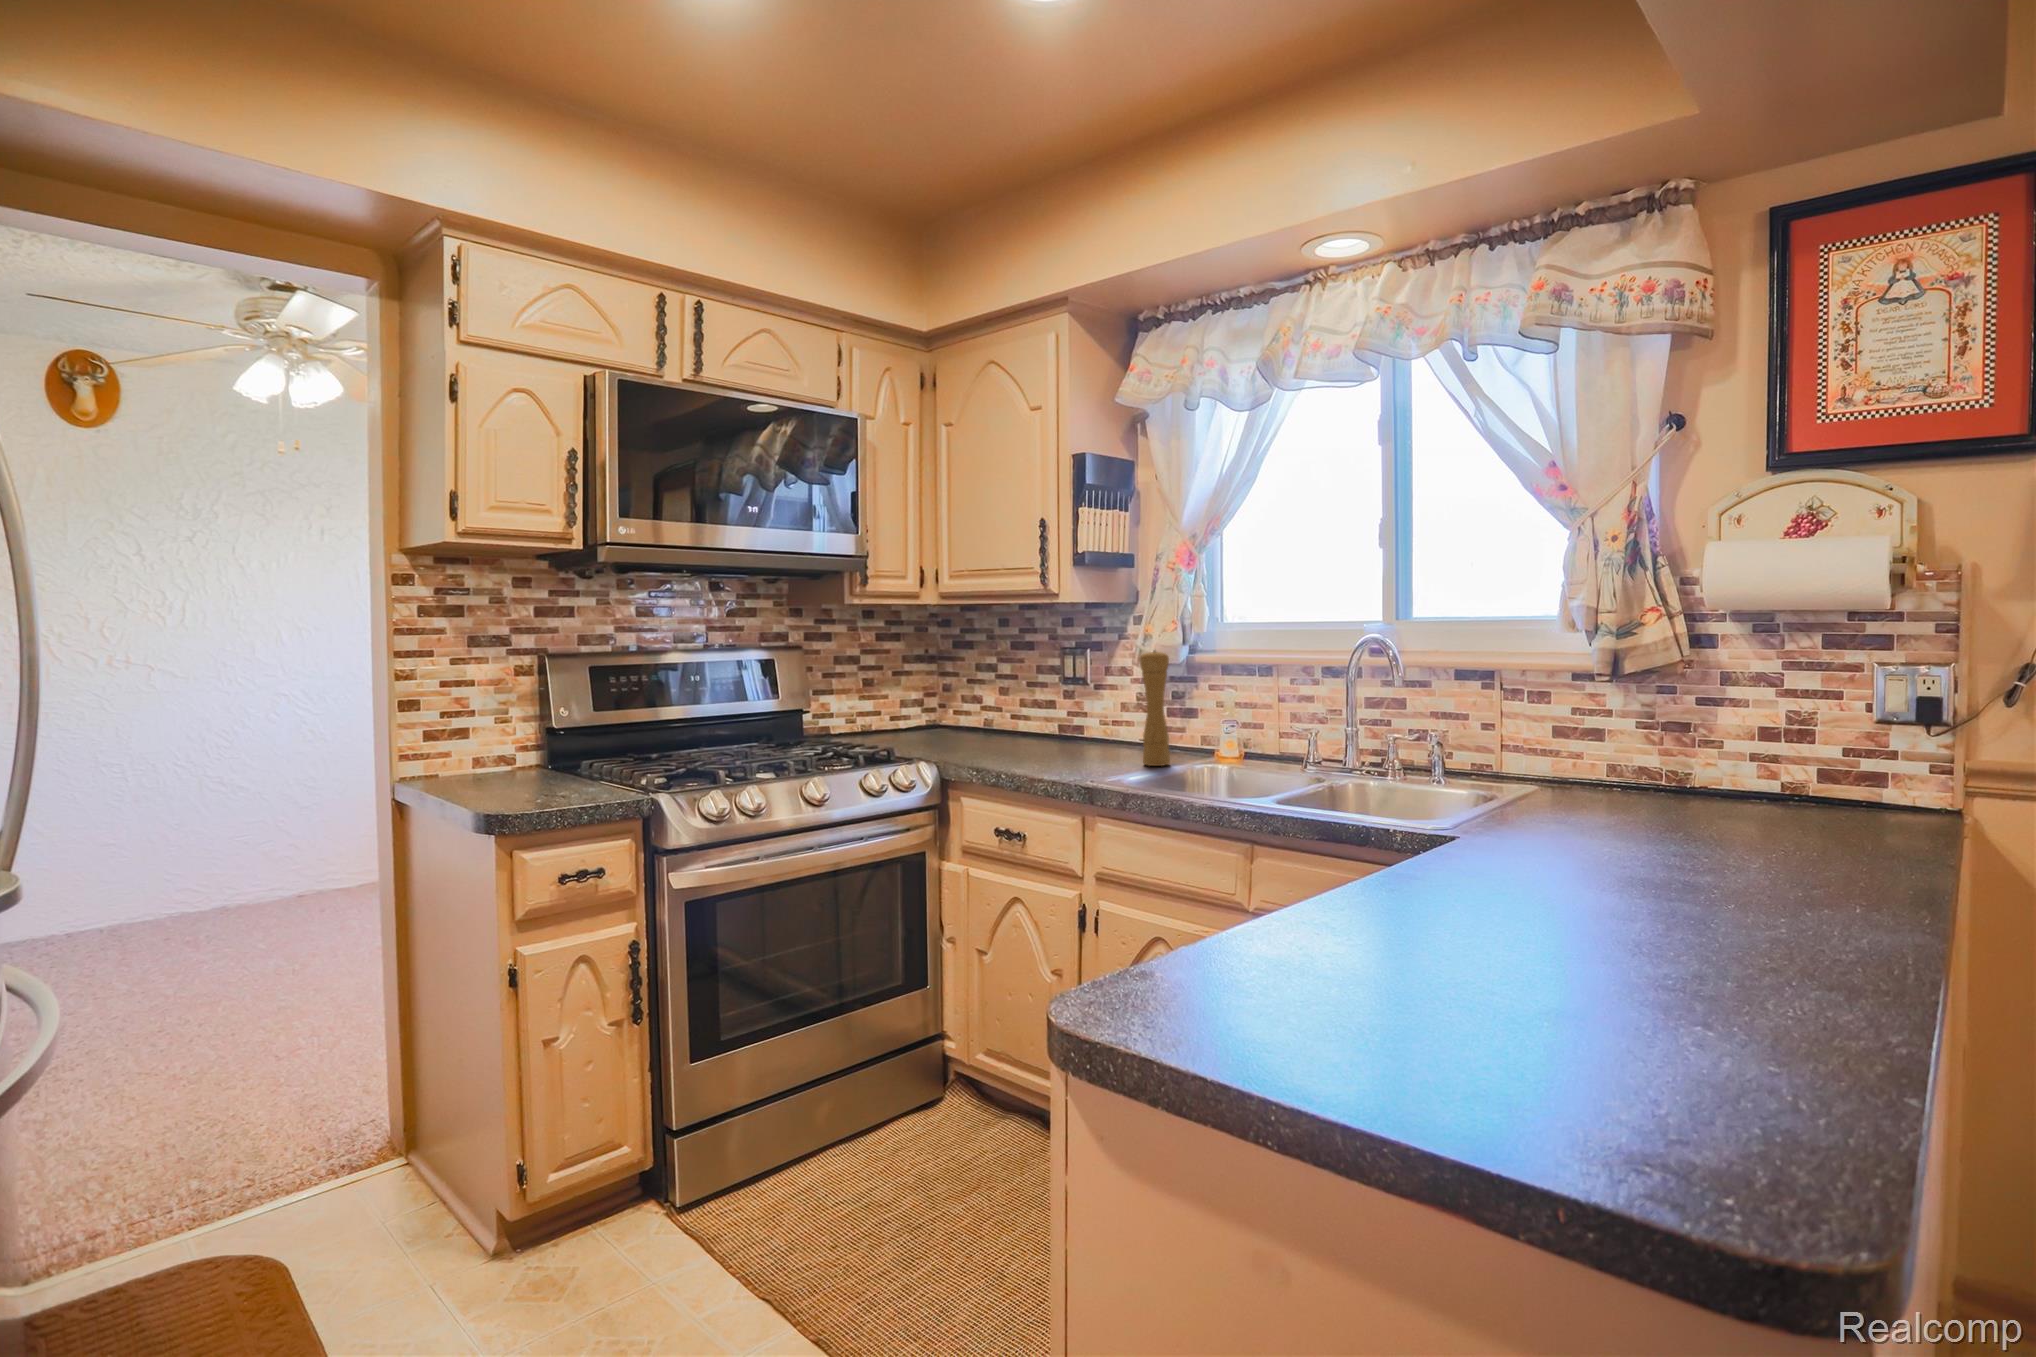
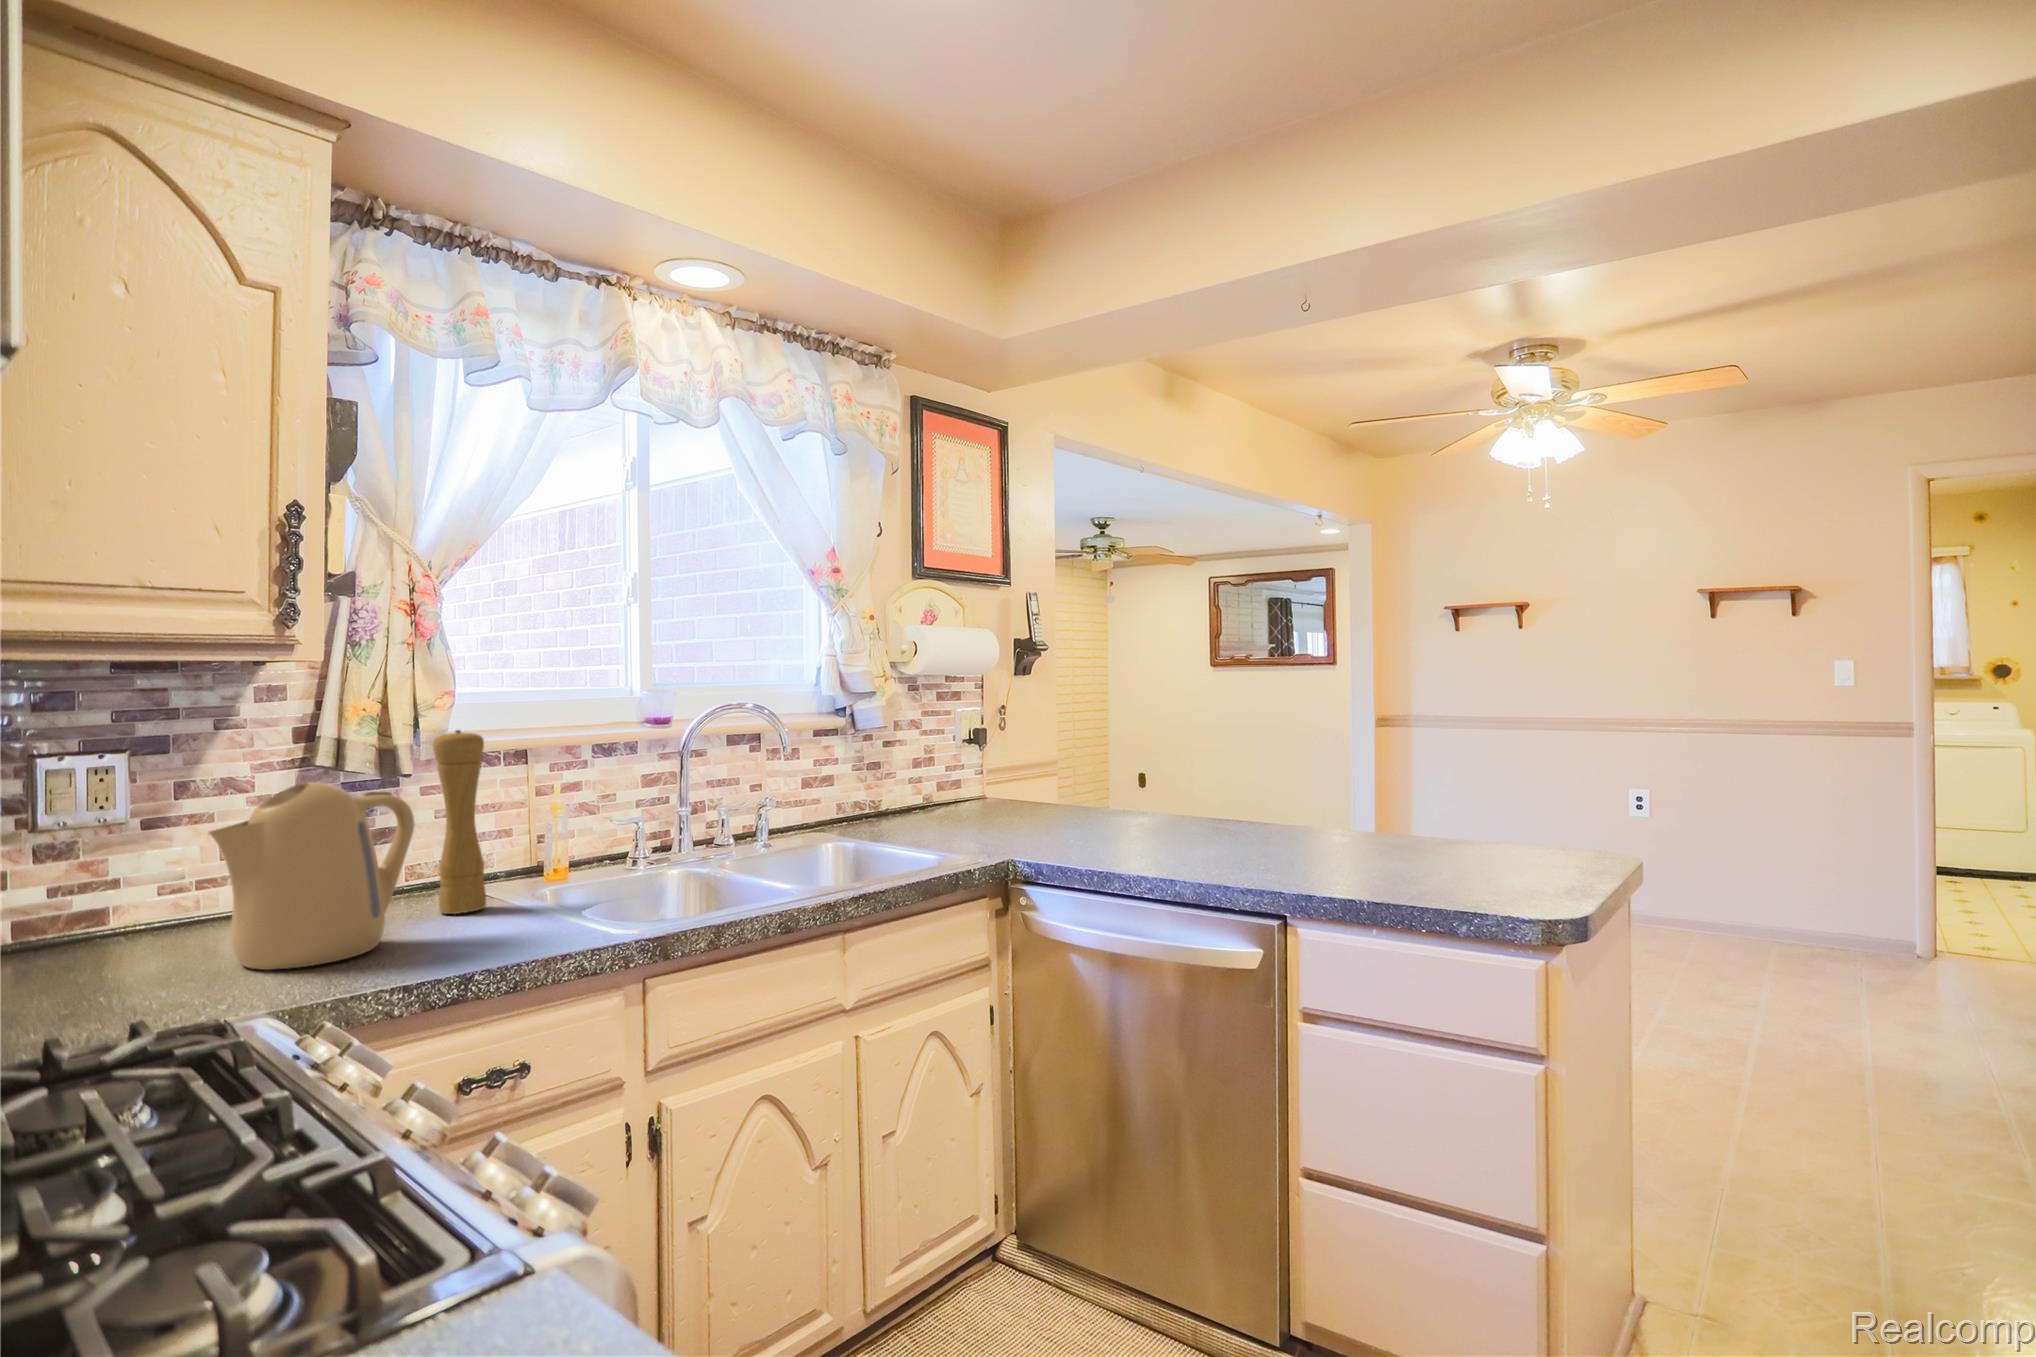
kettle: none [1015,674,1092,766] -> present [209,782,415,970]

